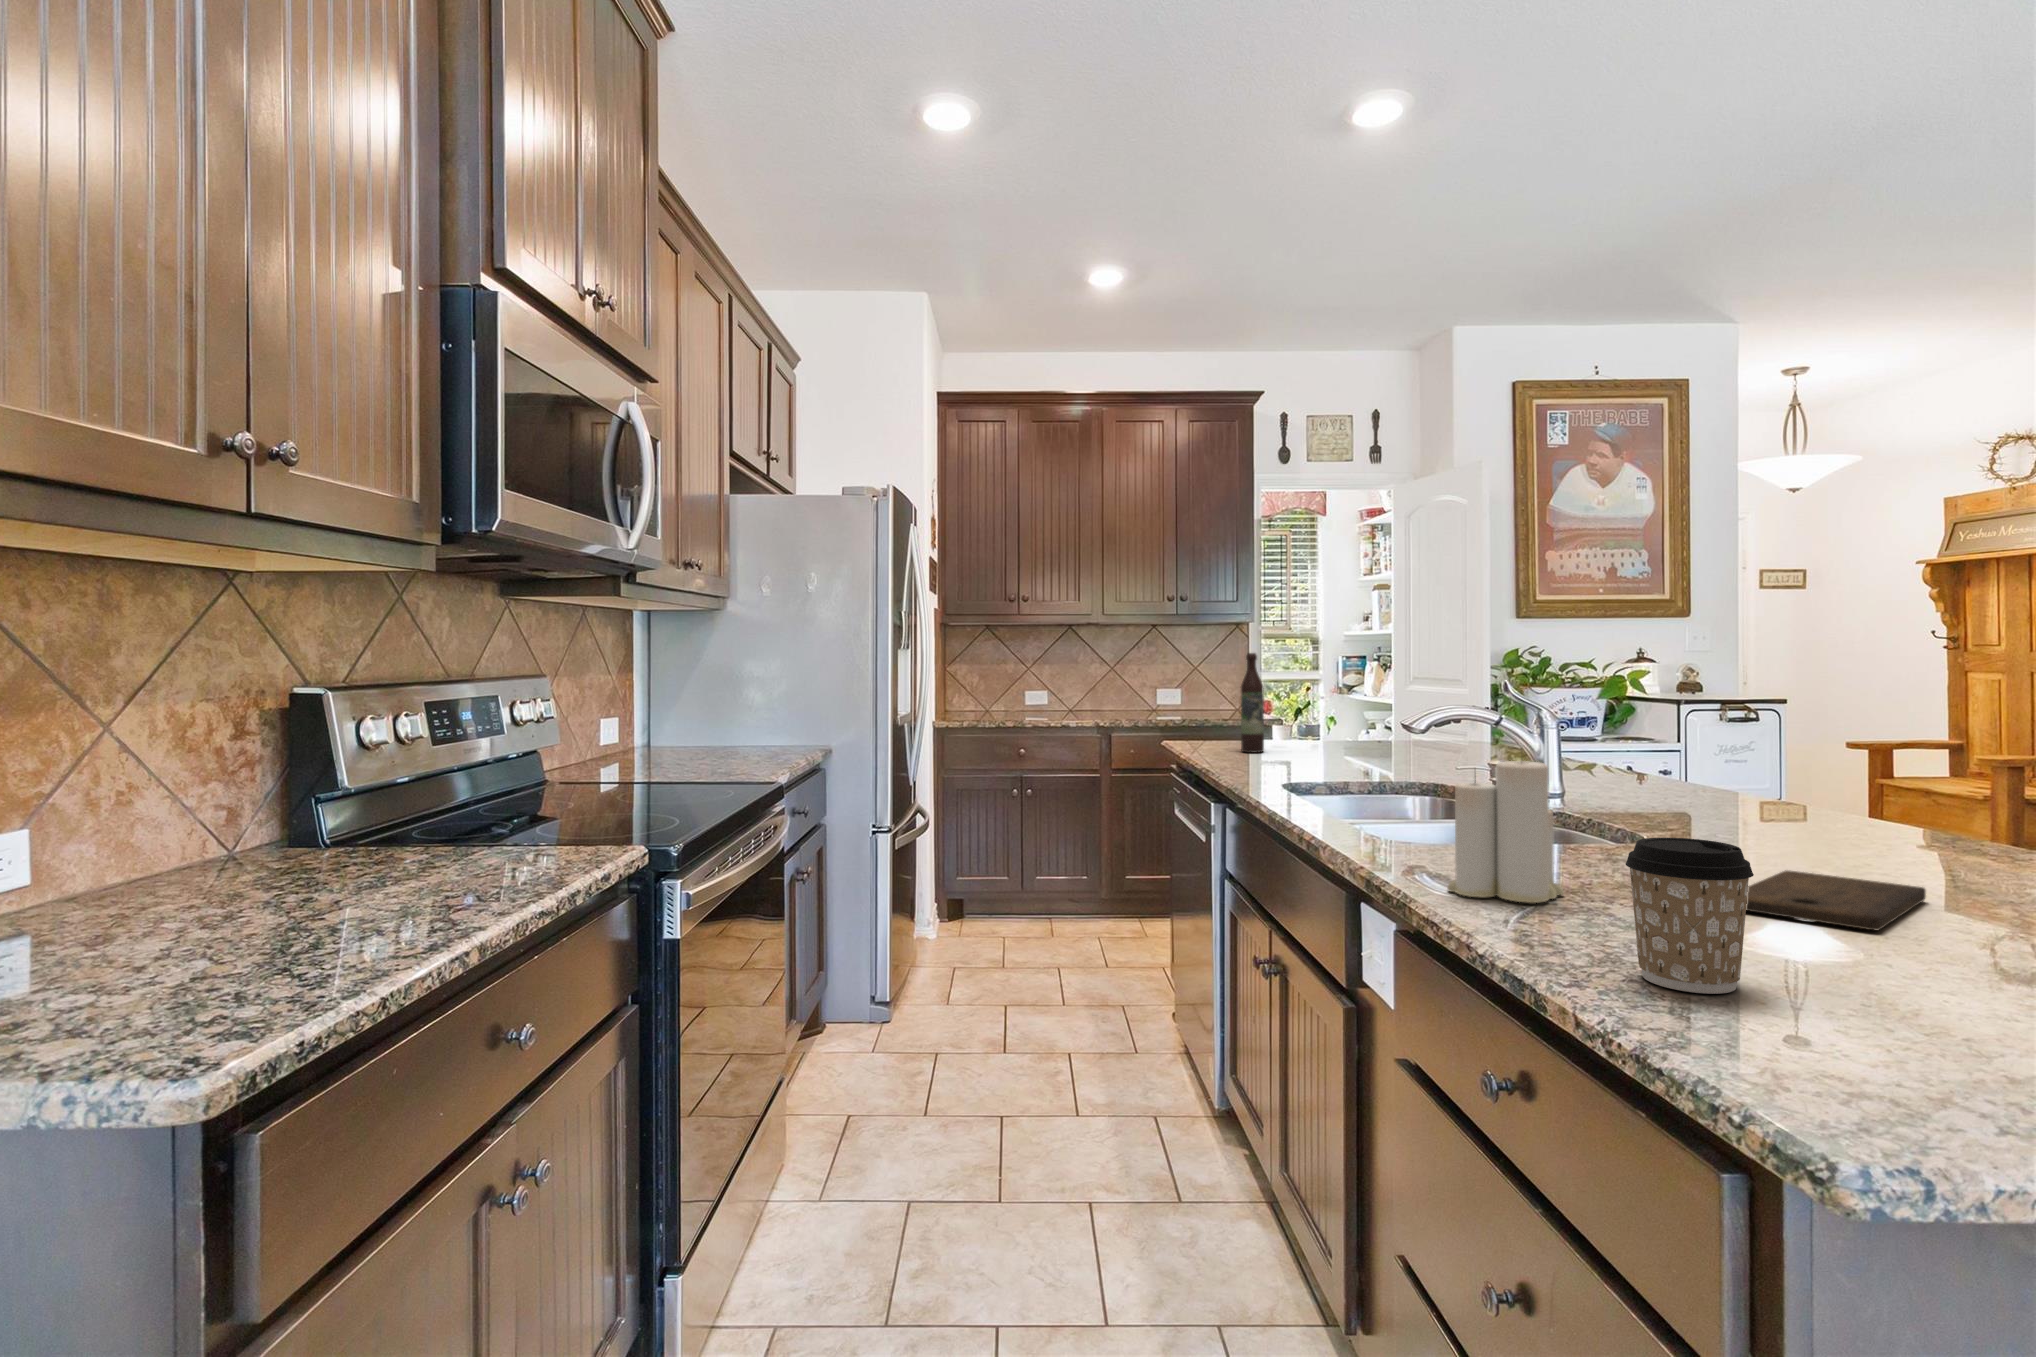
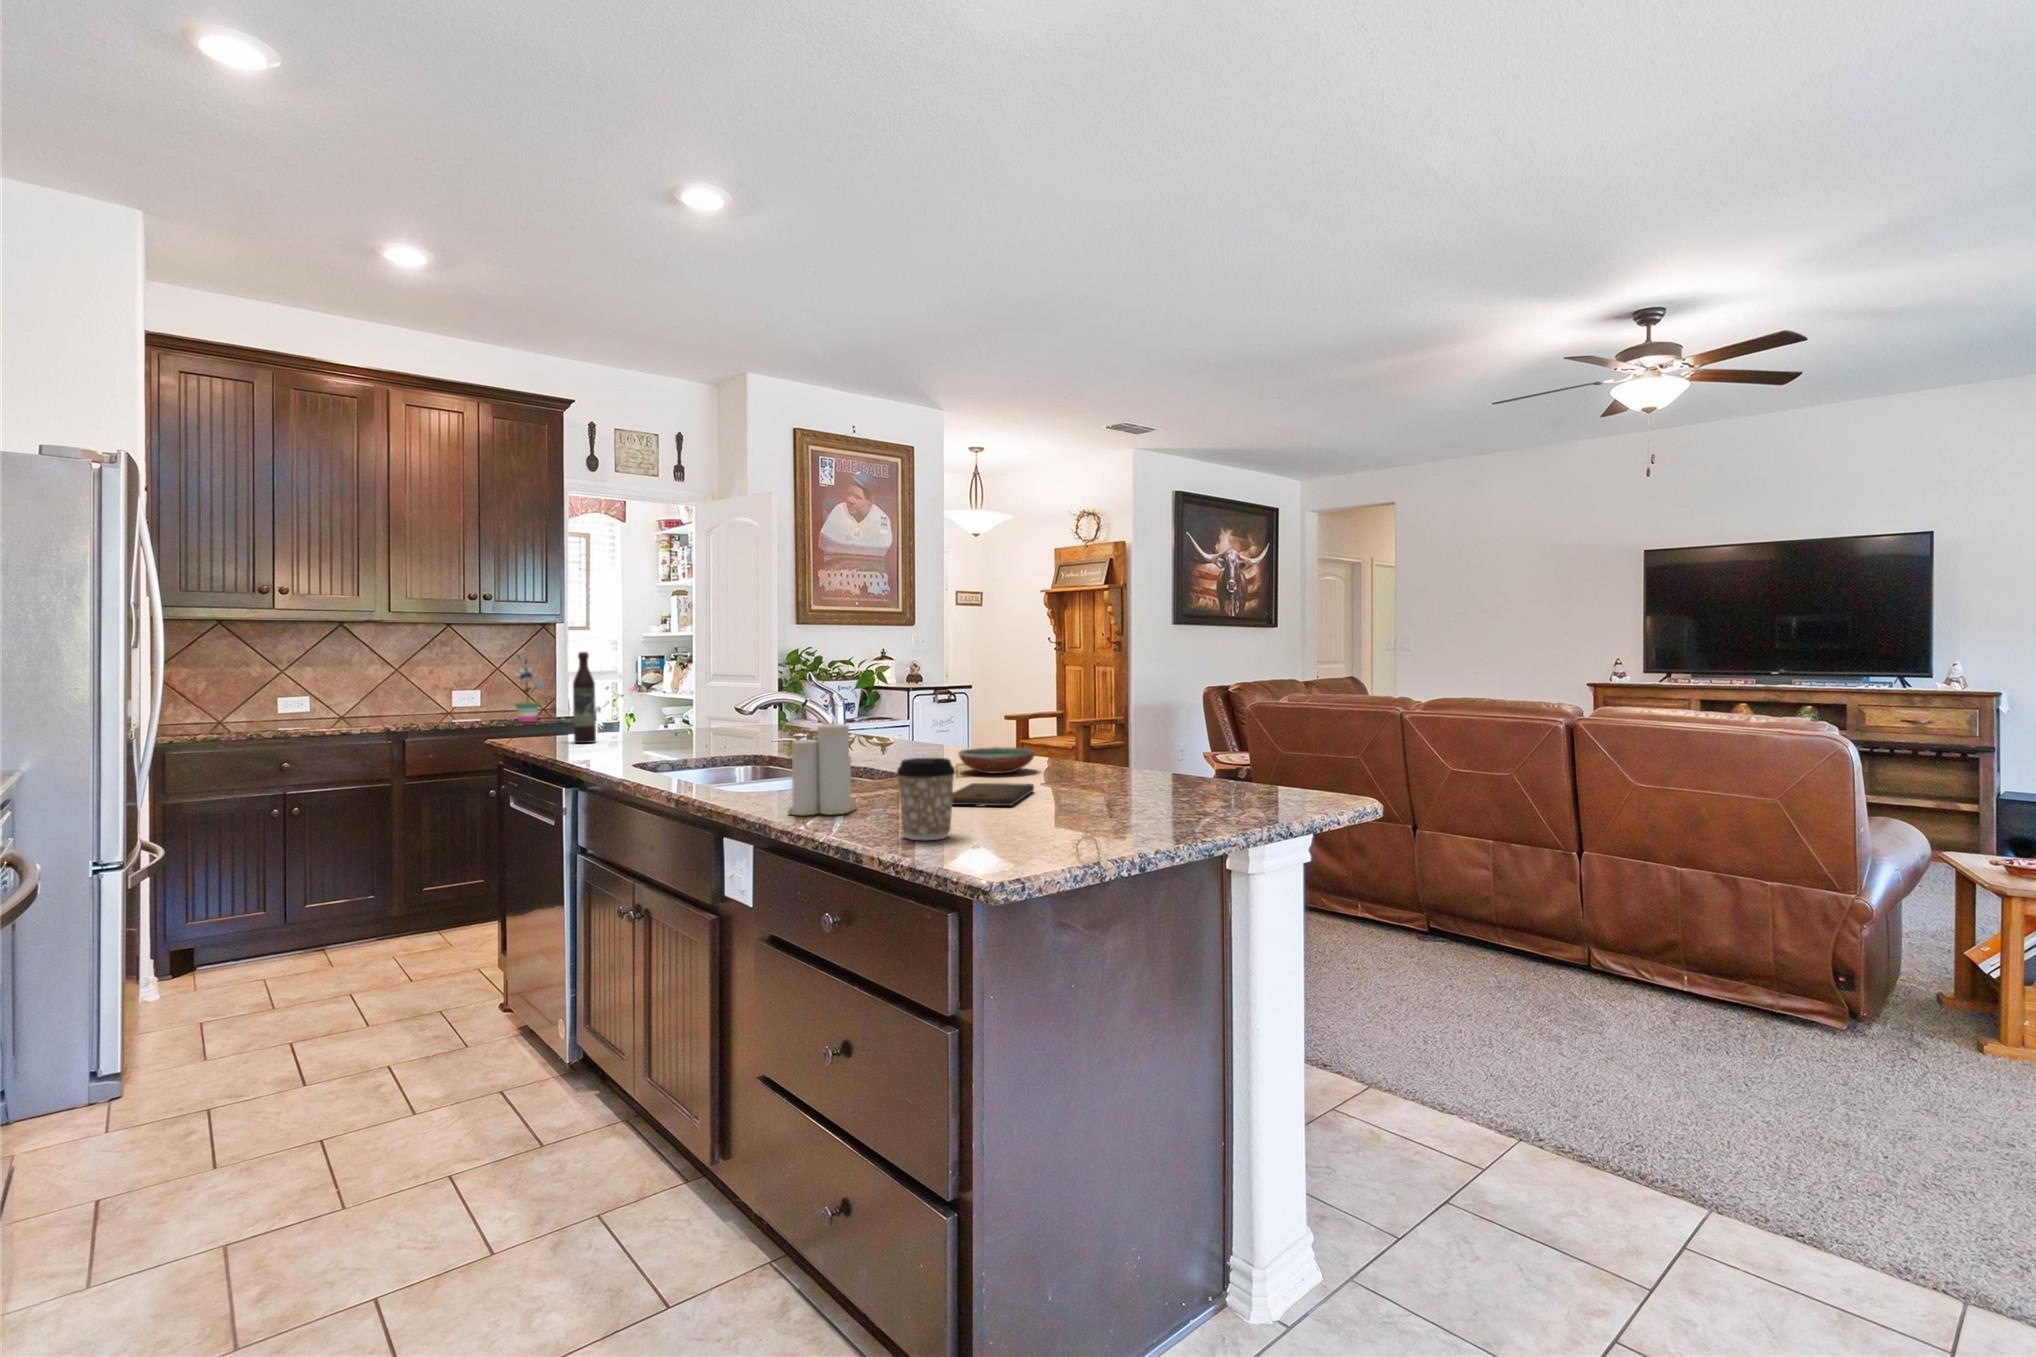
potted plant: none [1202,654,1237,725] -> present [515,655,546,722]
decorative bowl: none [1756,805,1922,852] -> present [958,747,1035,774]

